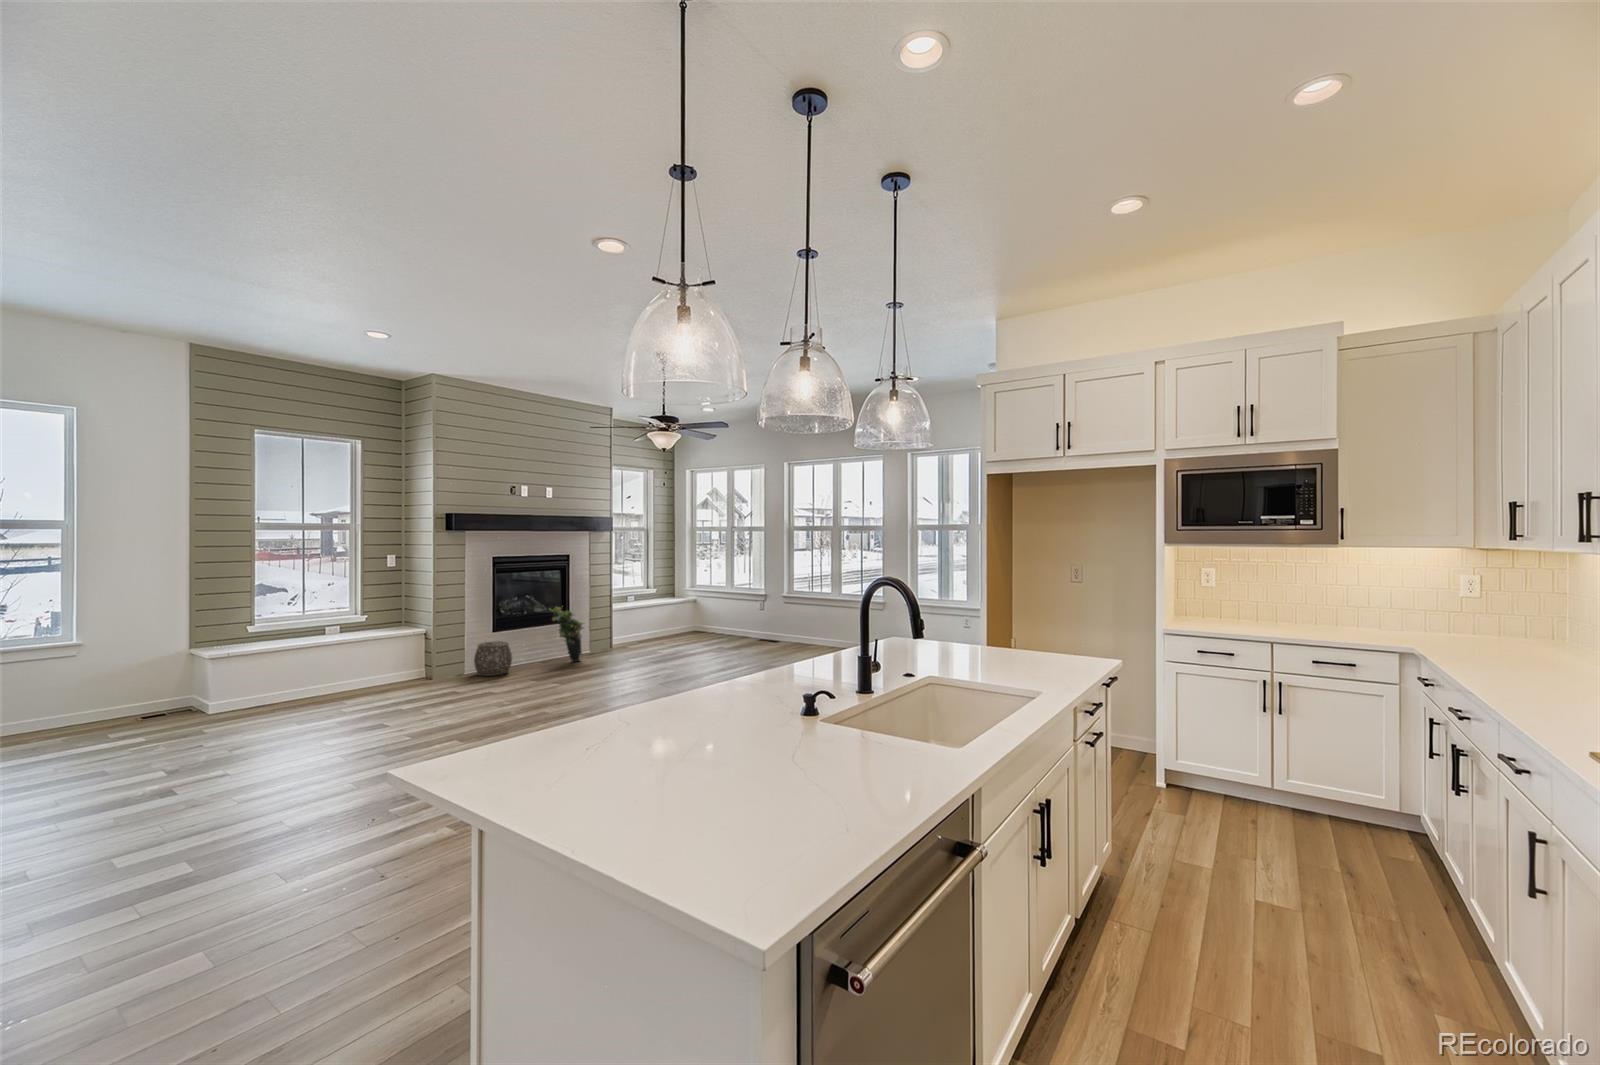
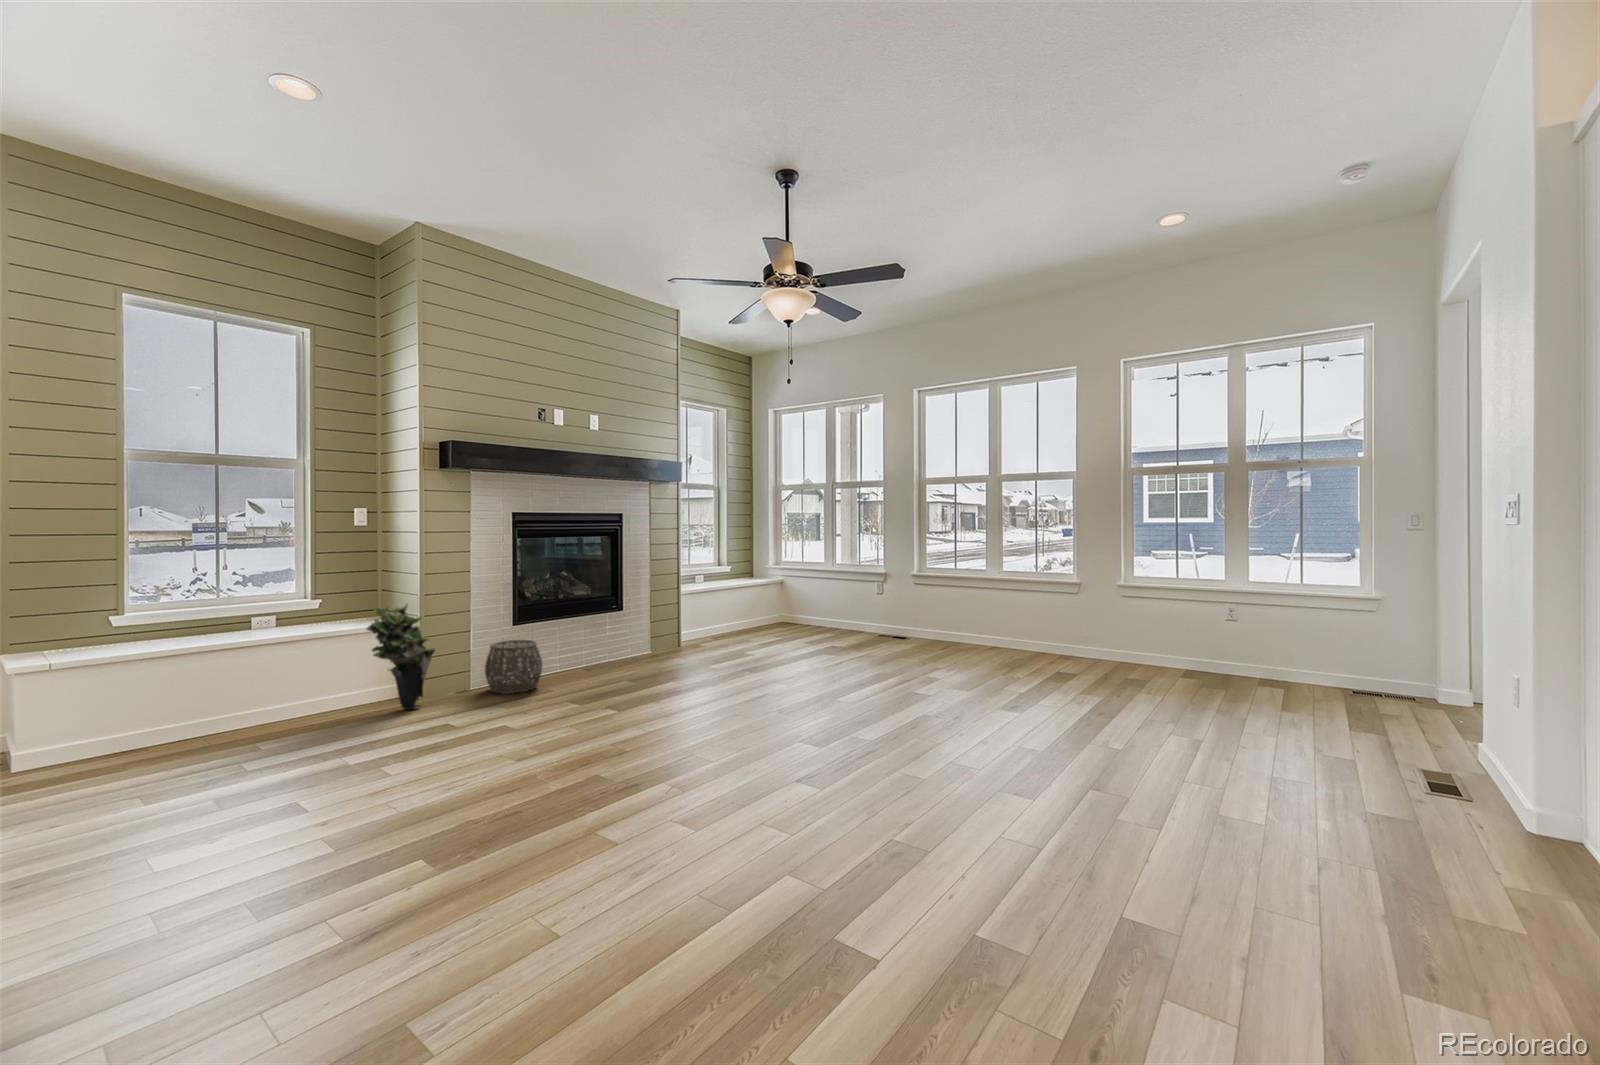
potted plant: present [550,607,584,661] -> present [367,604,435,710]

